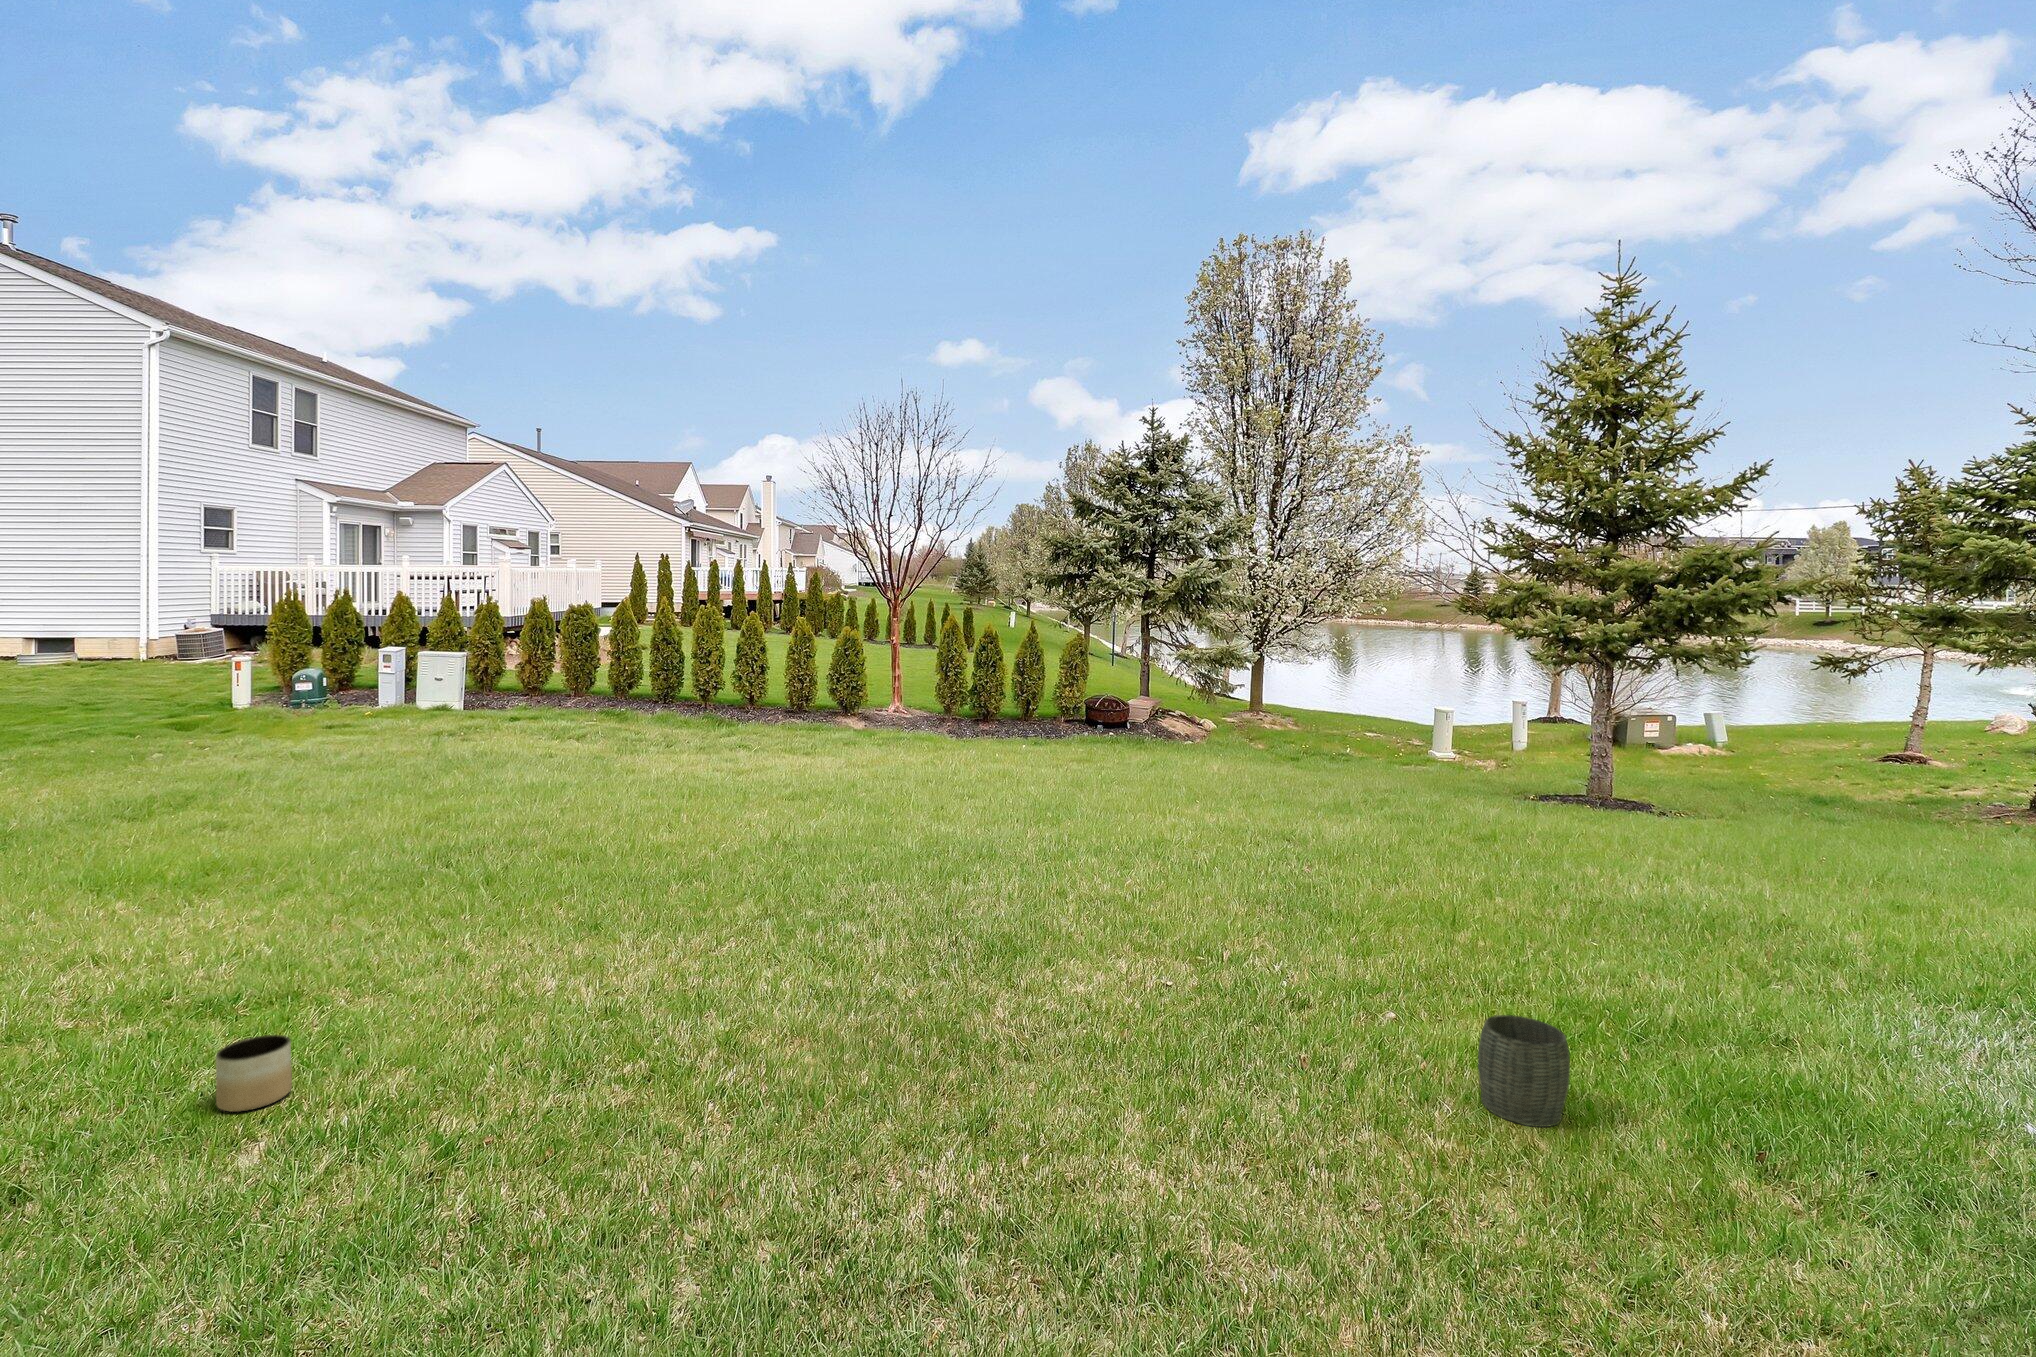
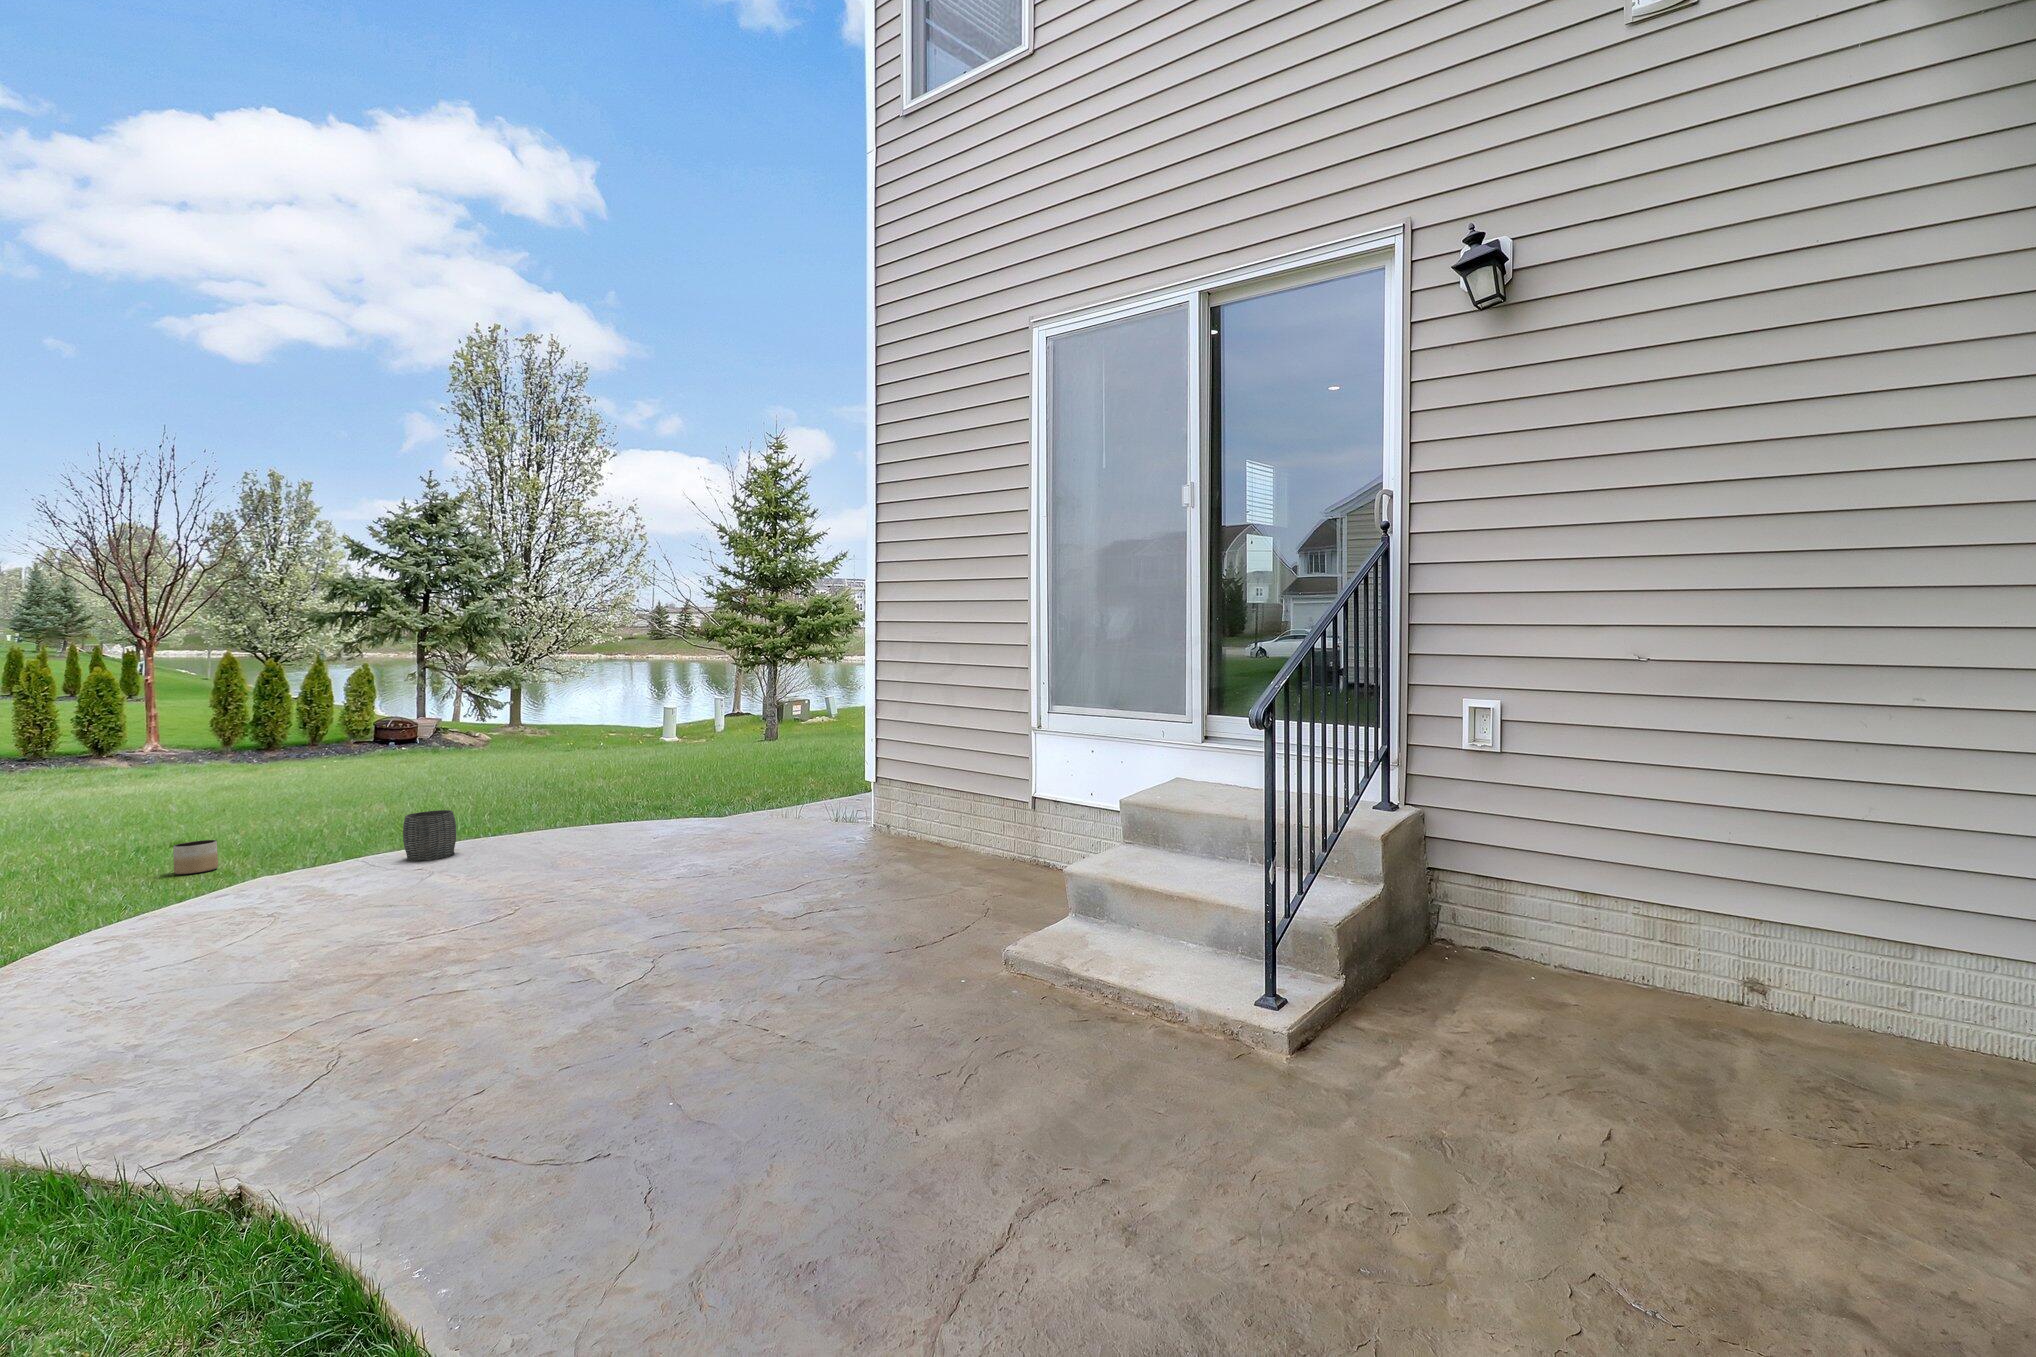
woven basket: present [1478,1015,1570,1127] -> present [403,810,456,861]

